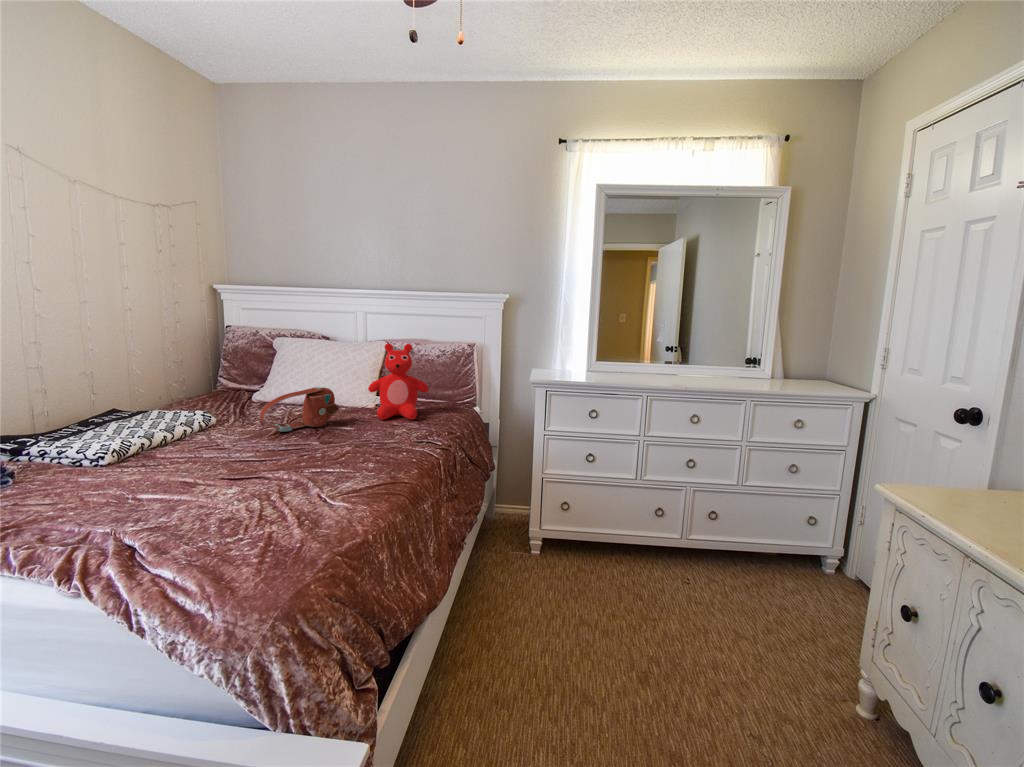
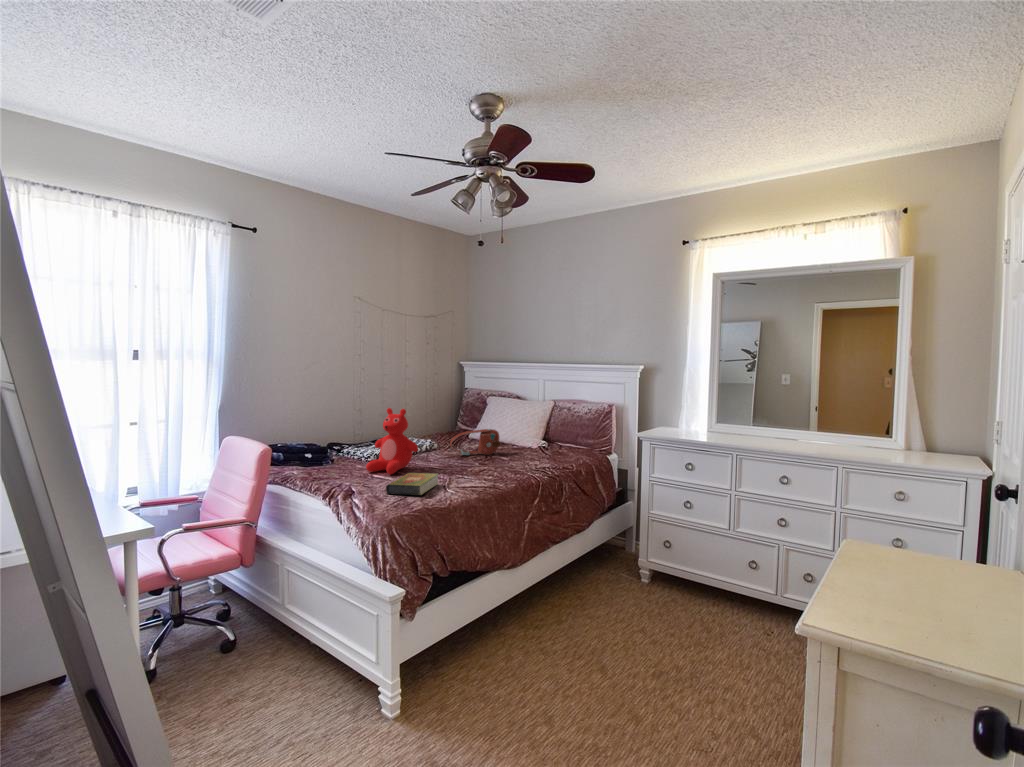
teddy bear: present [368,343,428,420] -> present [366,408,418,474]
book: none [223,478,305,540] -> present [386,473,438,496]

